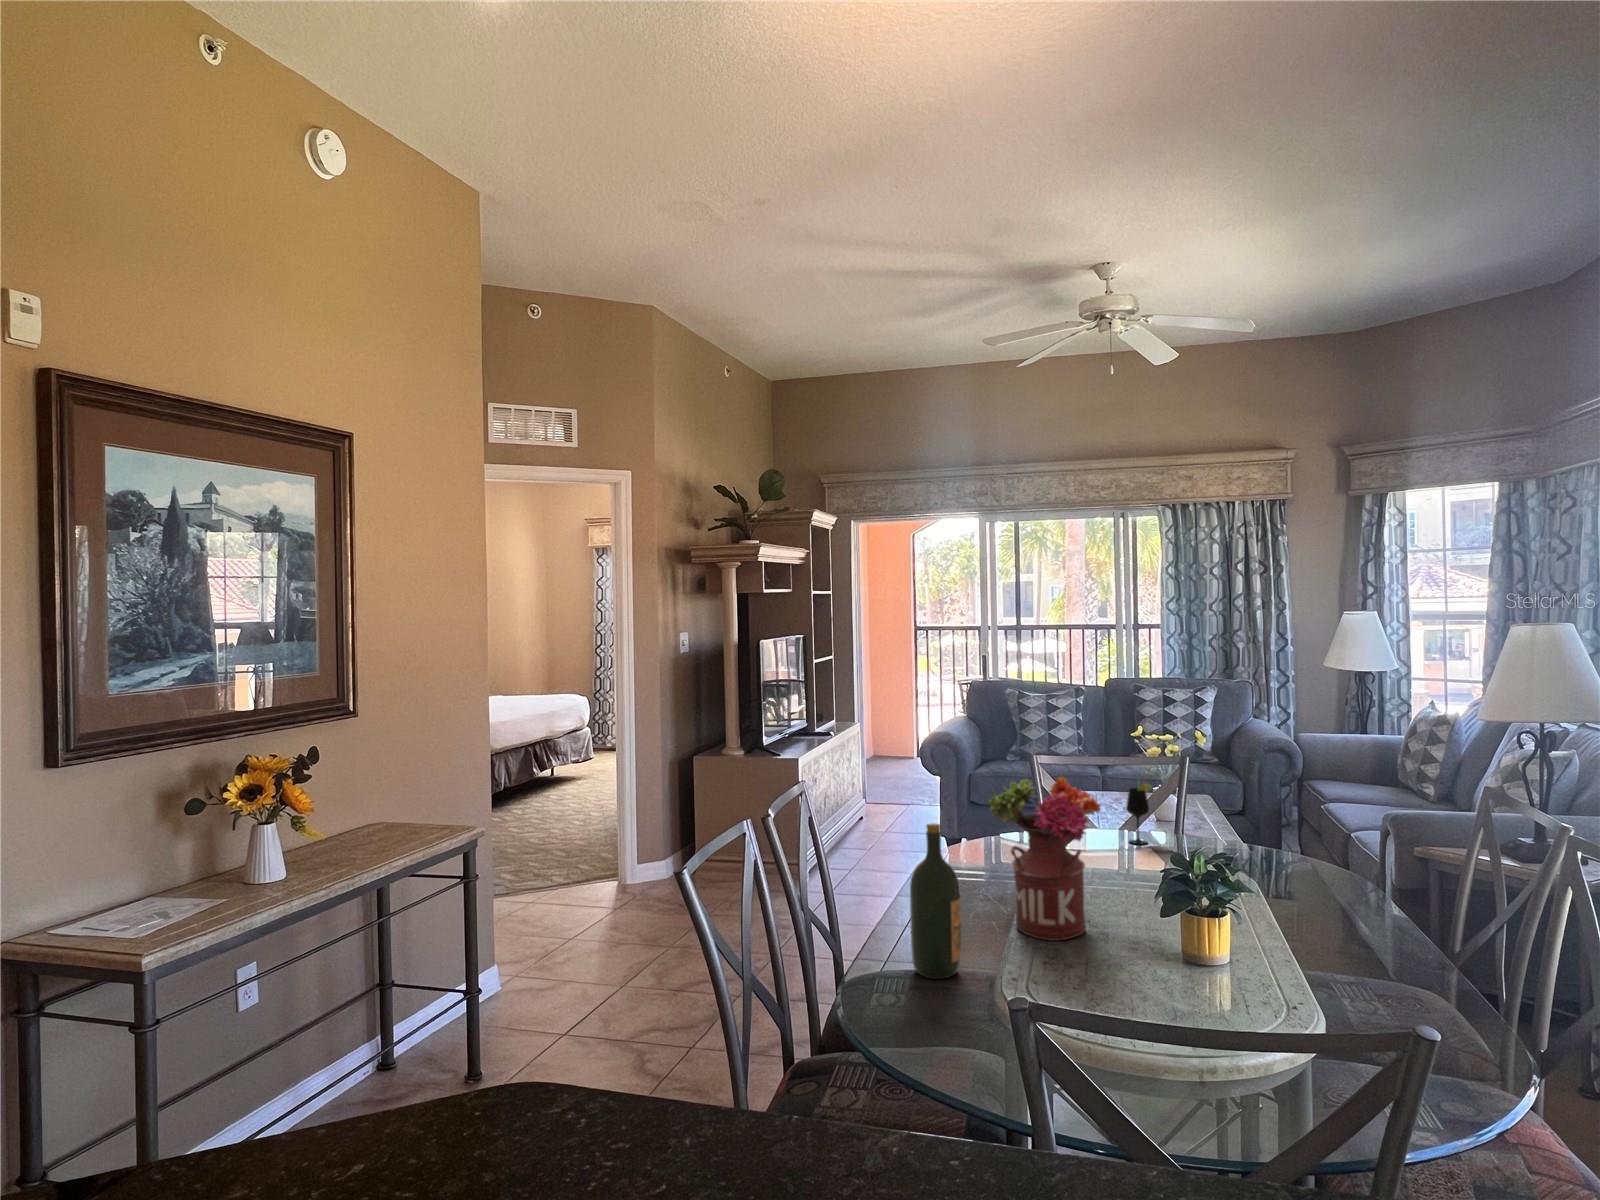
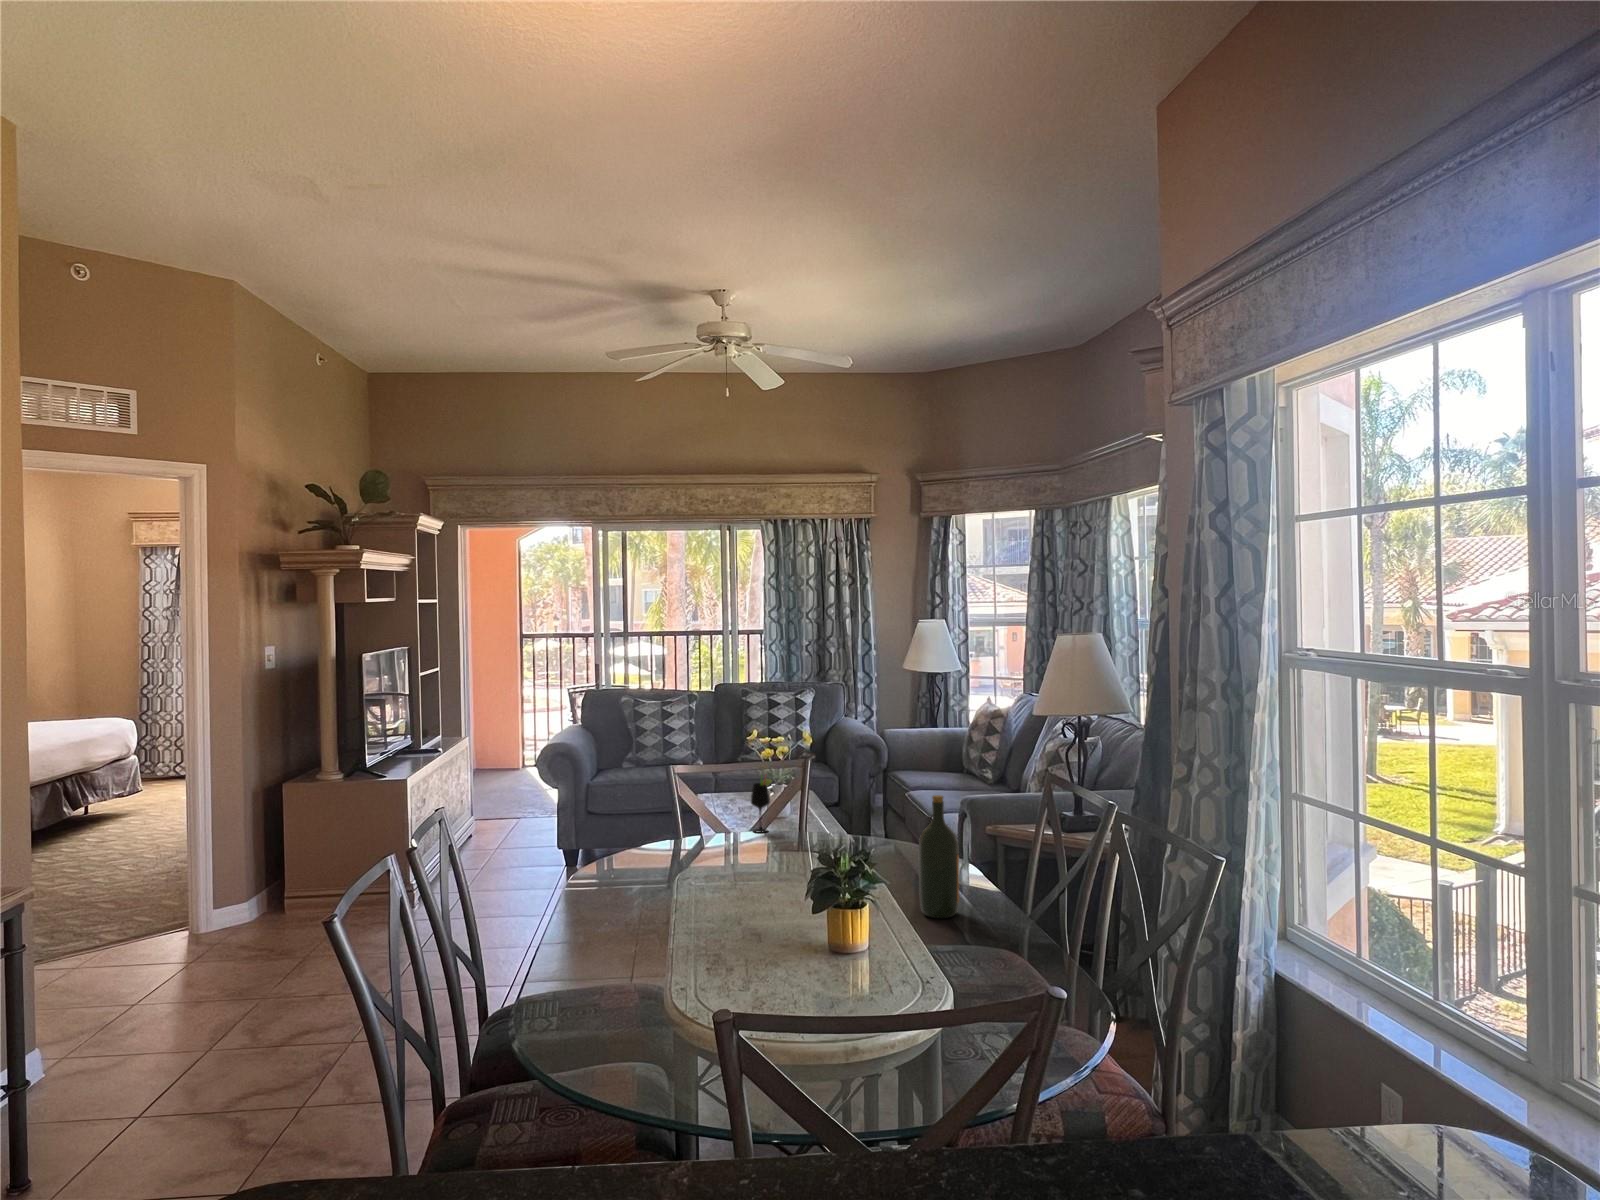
flower arrangement: present [988,777,1101,940] -> none [644,774,741,916]
wine bottle: present [910,823,961,979] -> present [919,795,959,918]

